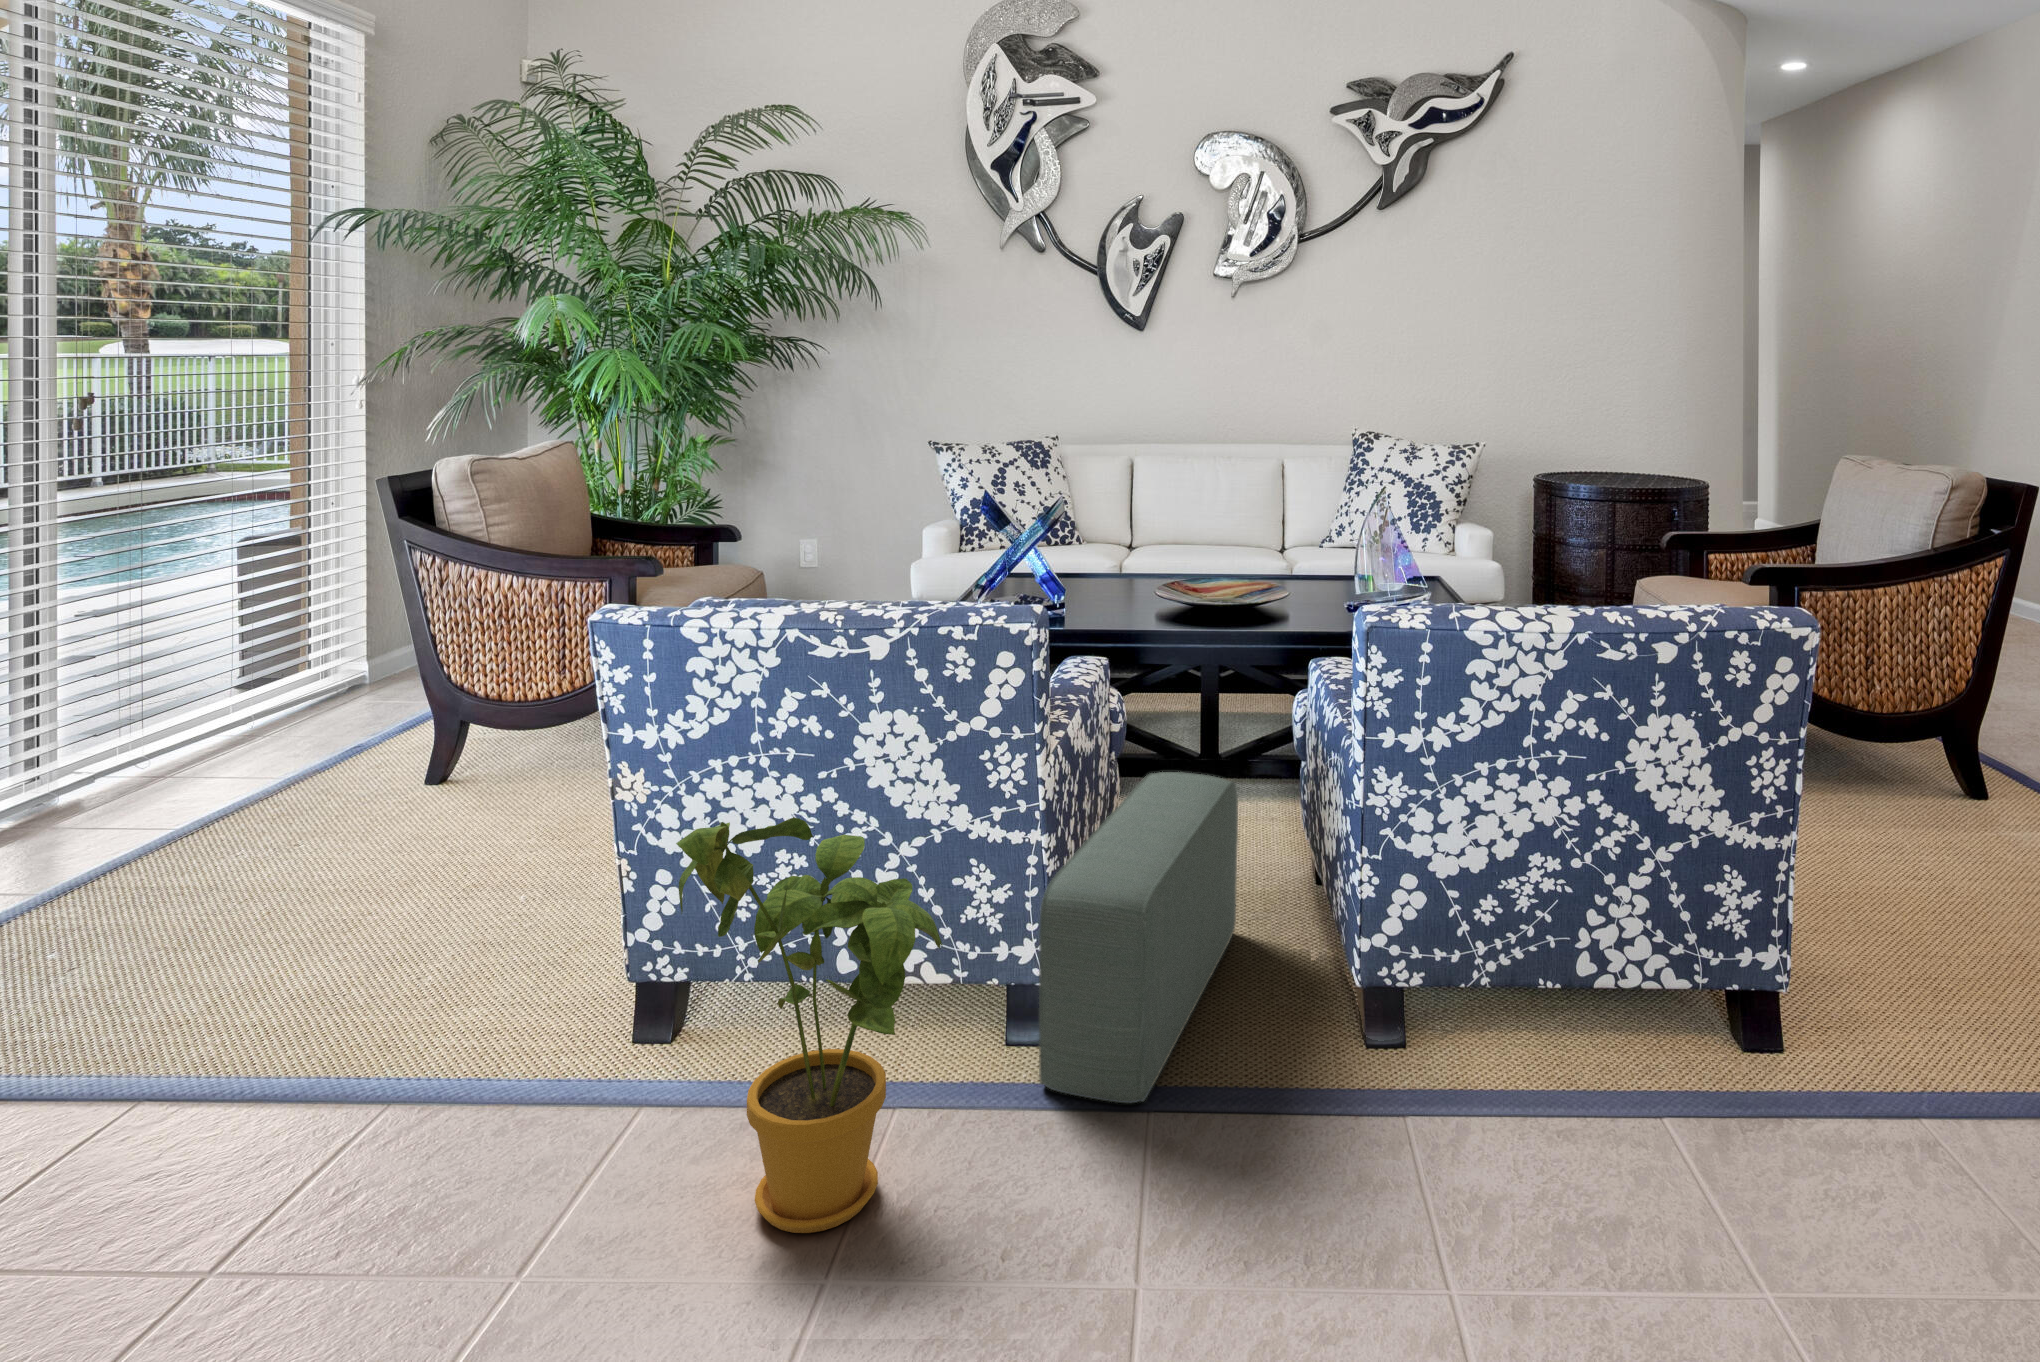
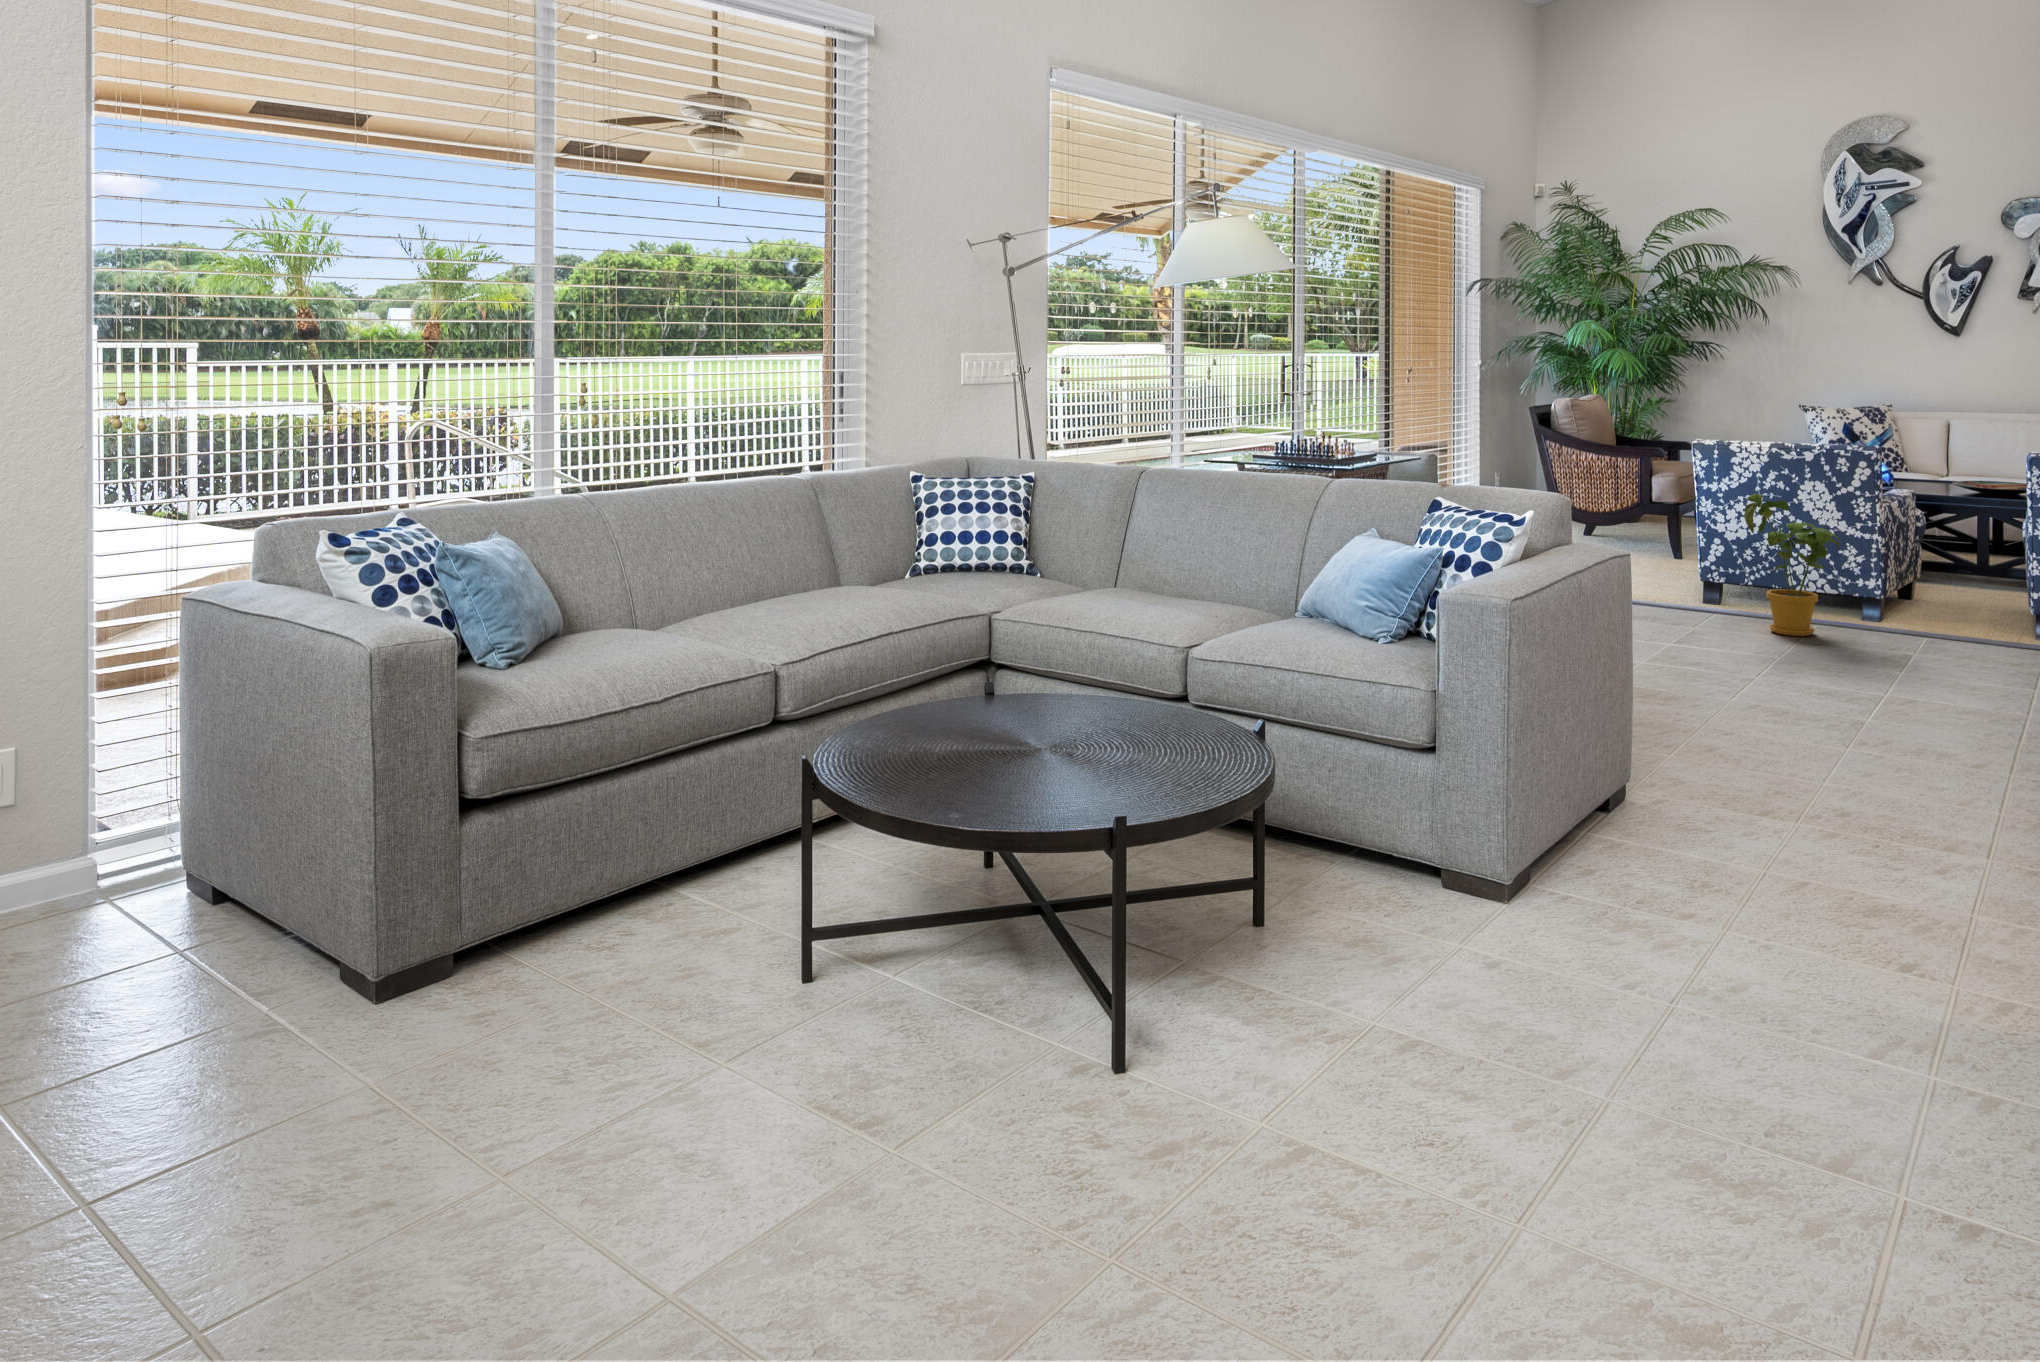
pouf: present [1039,772,1238,1103] -> none [1879,541,1987,636]

